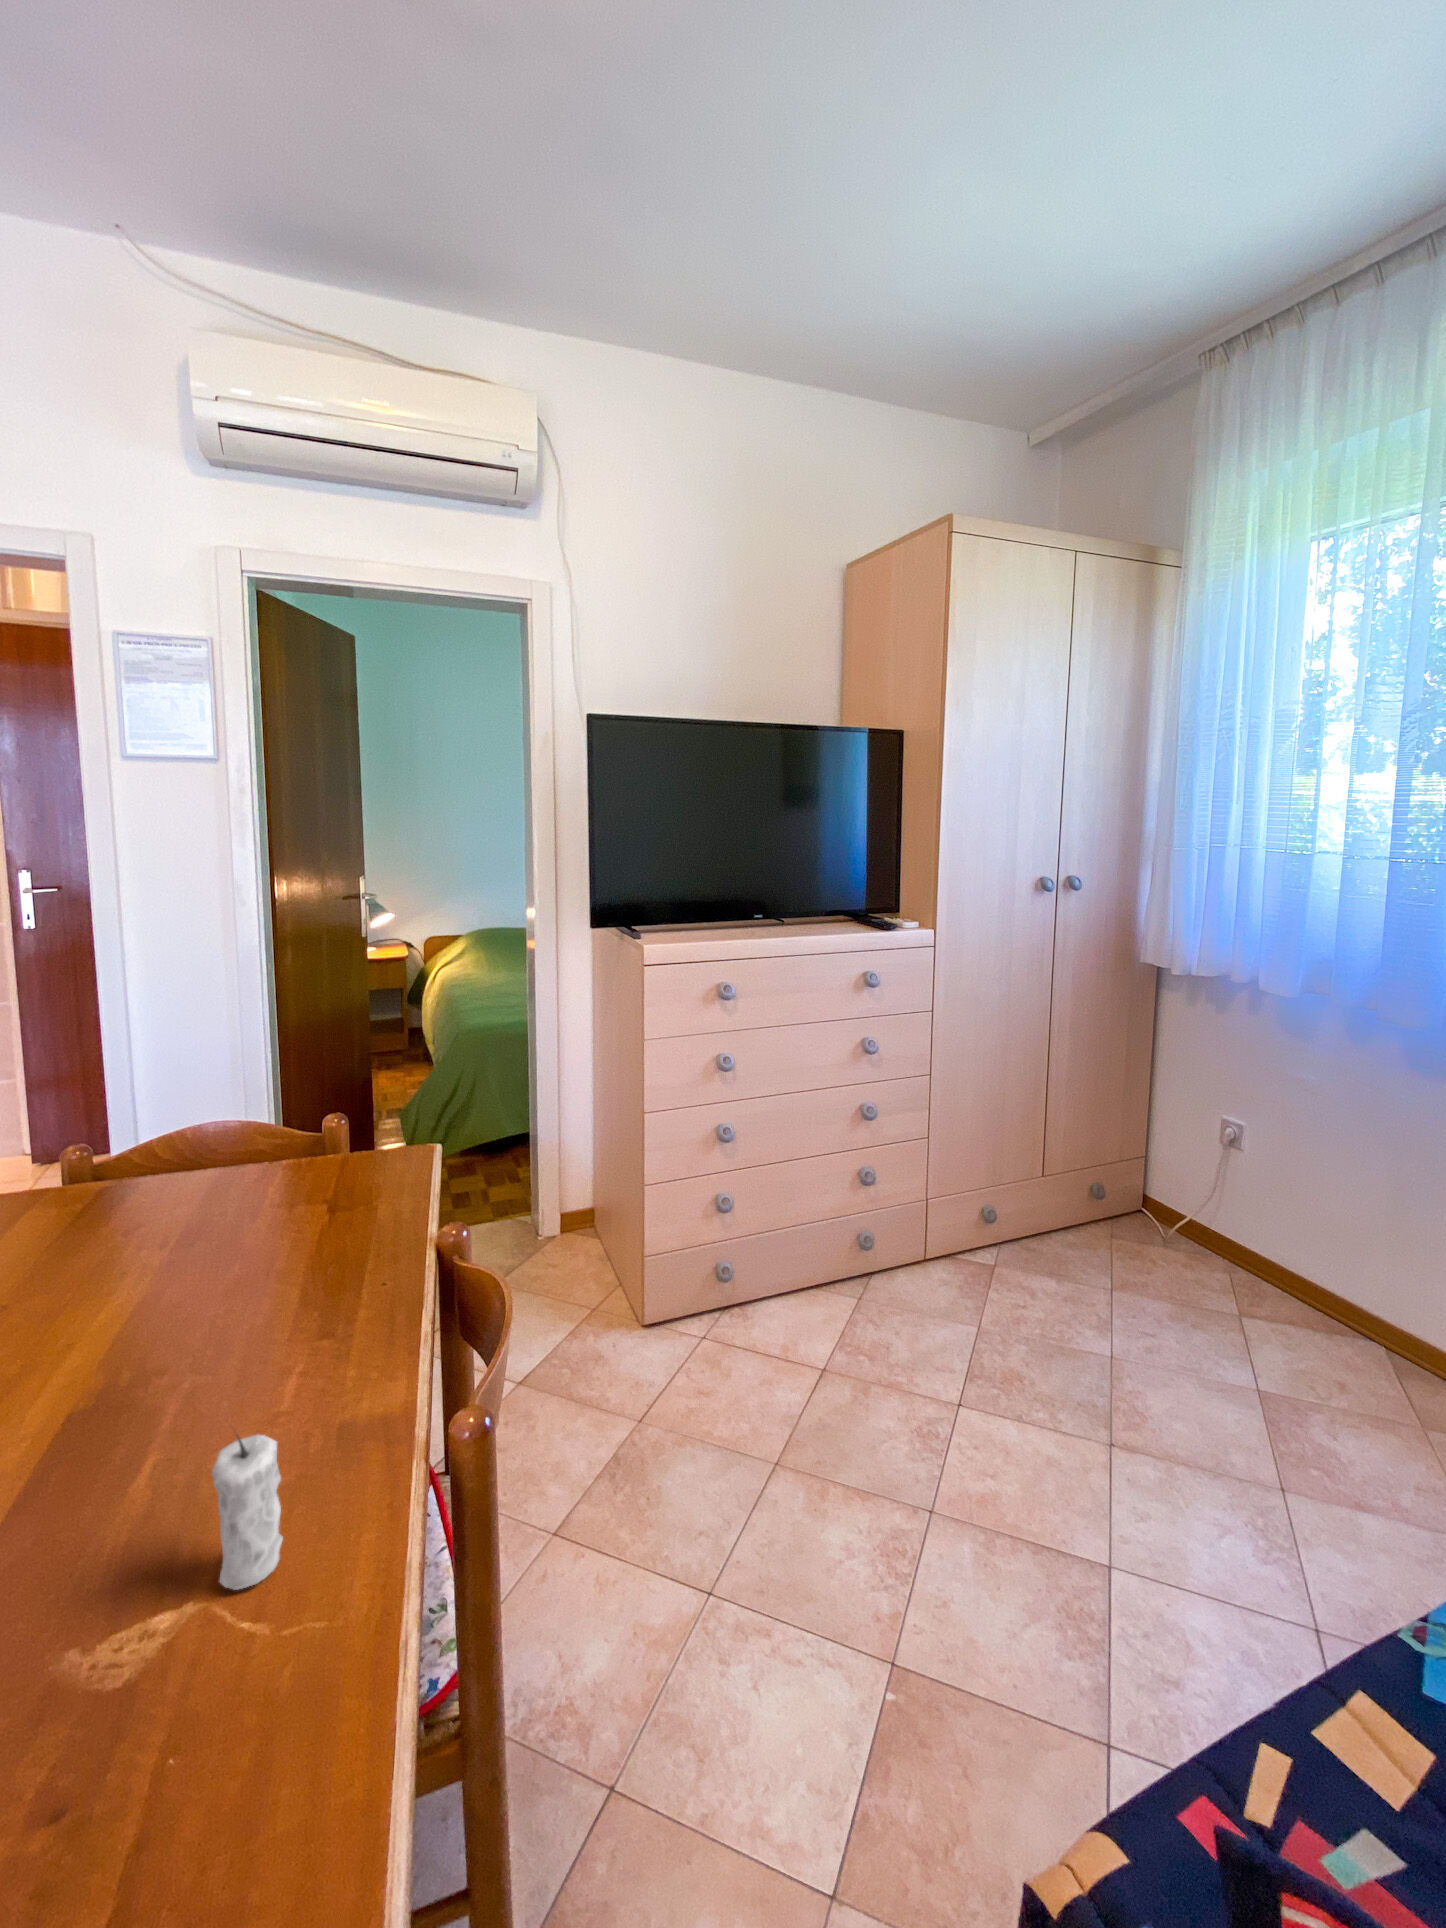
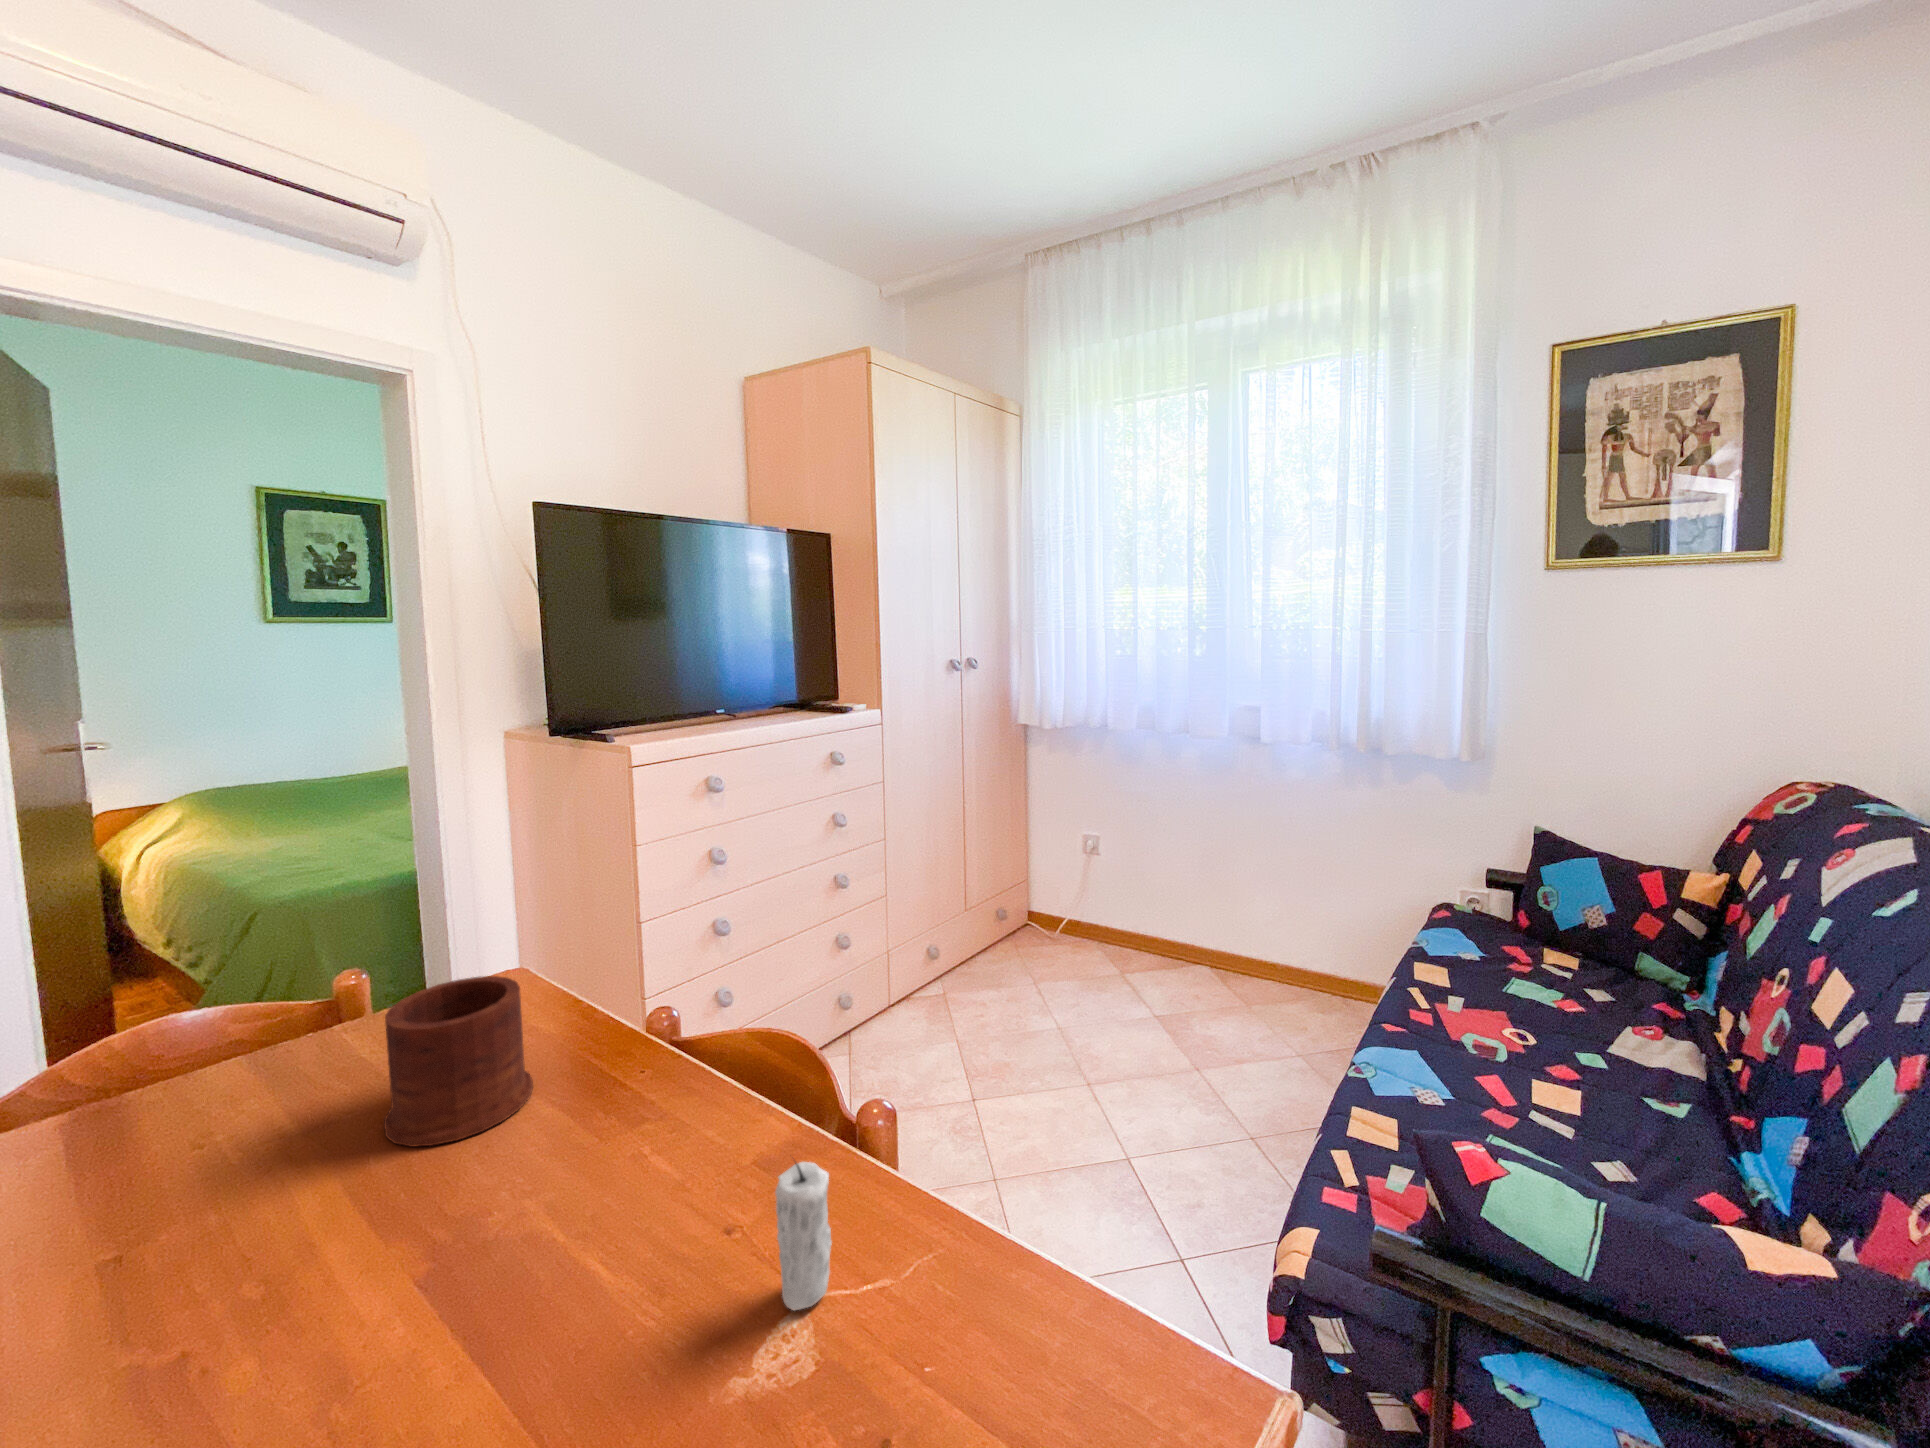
mug: none [214,1142,348,1281] -> present [384,976,533,1147]

